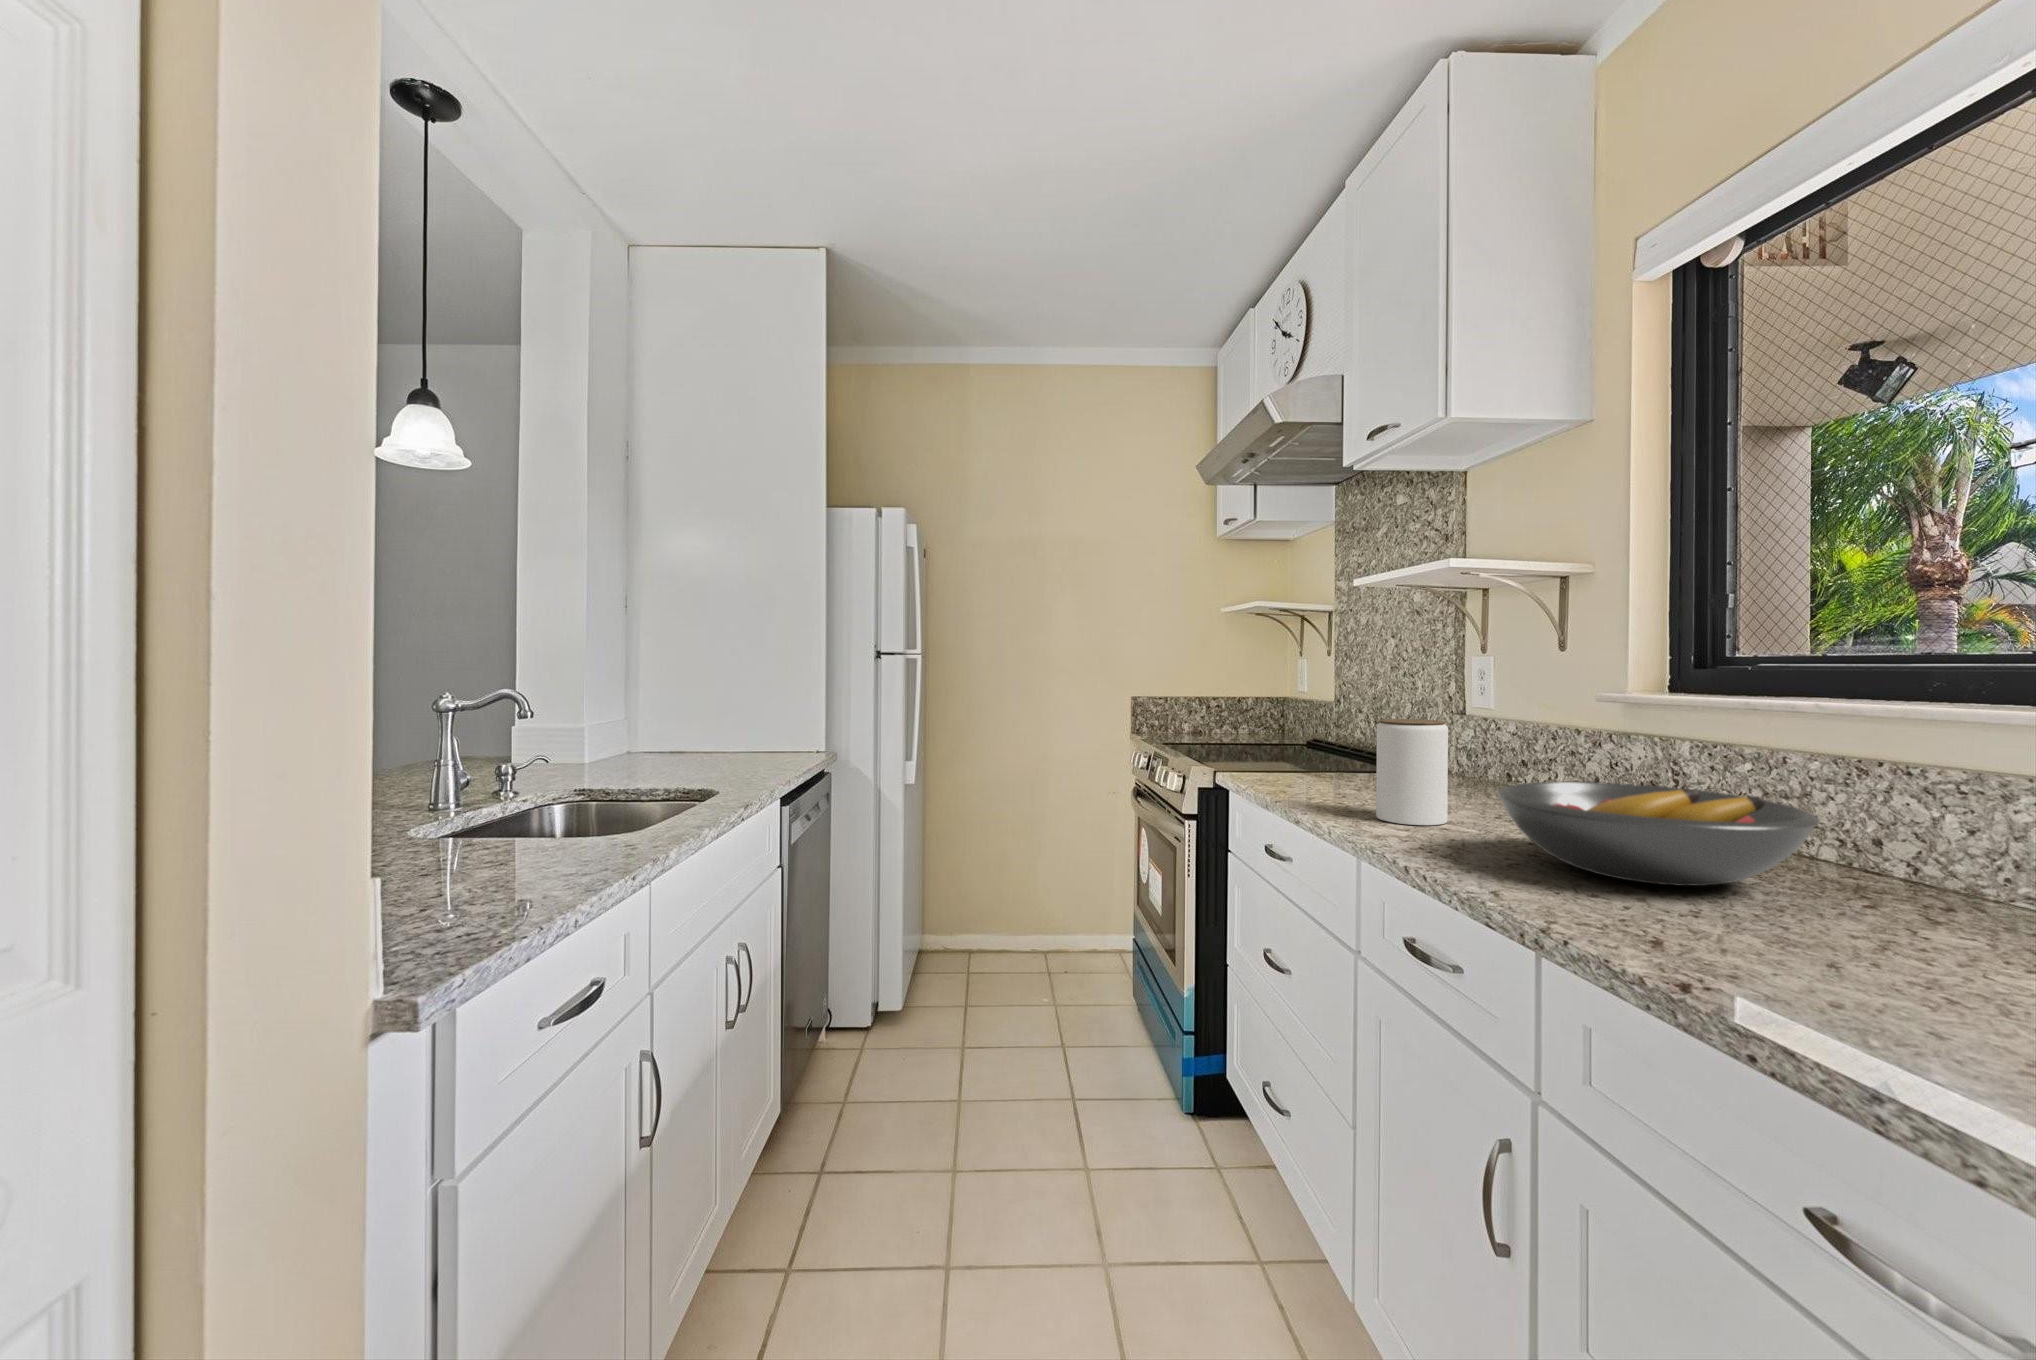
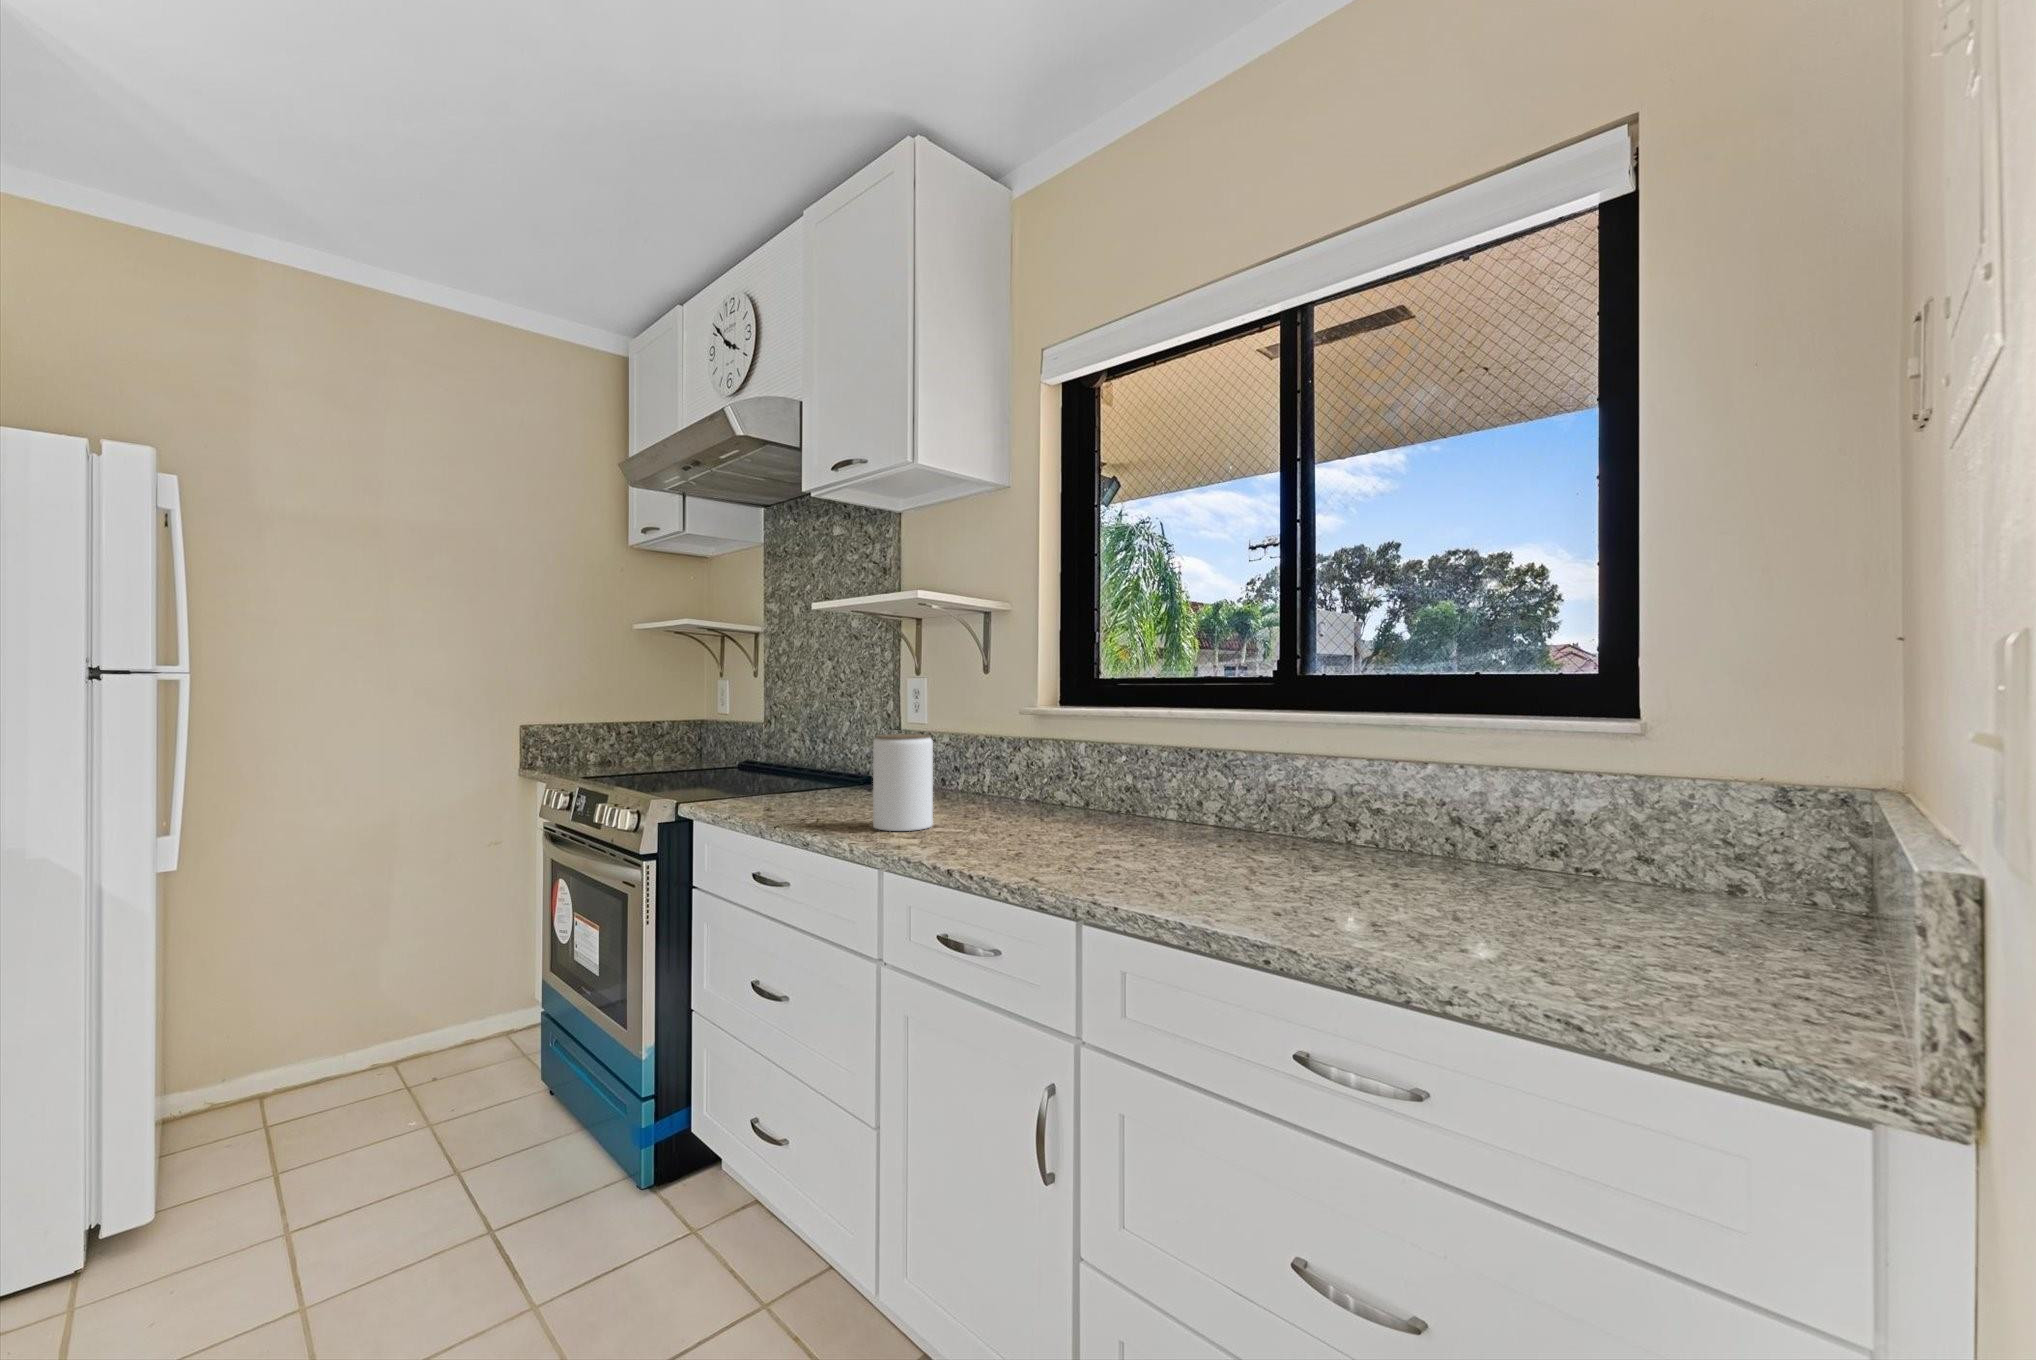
fruit bowl: present [1498,782,1820,886] -> none [995,776,1194,850]

